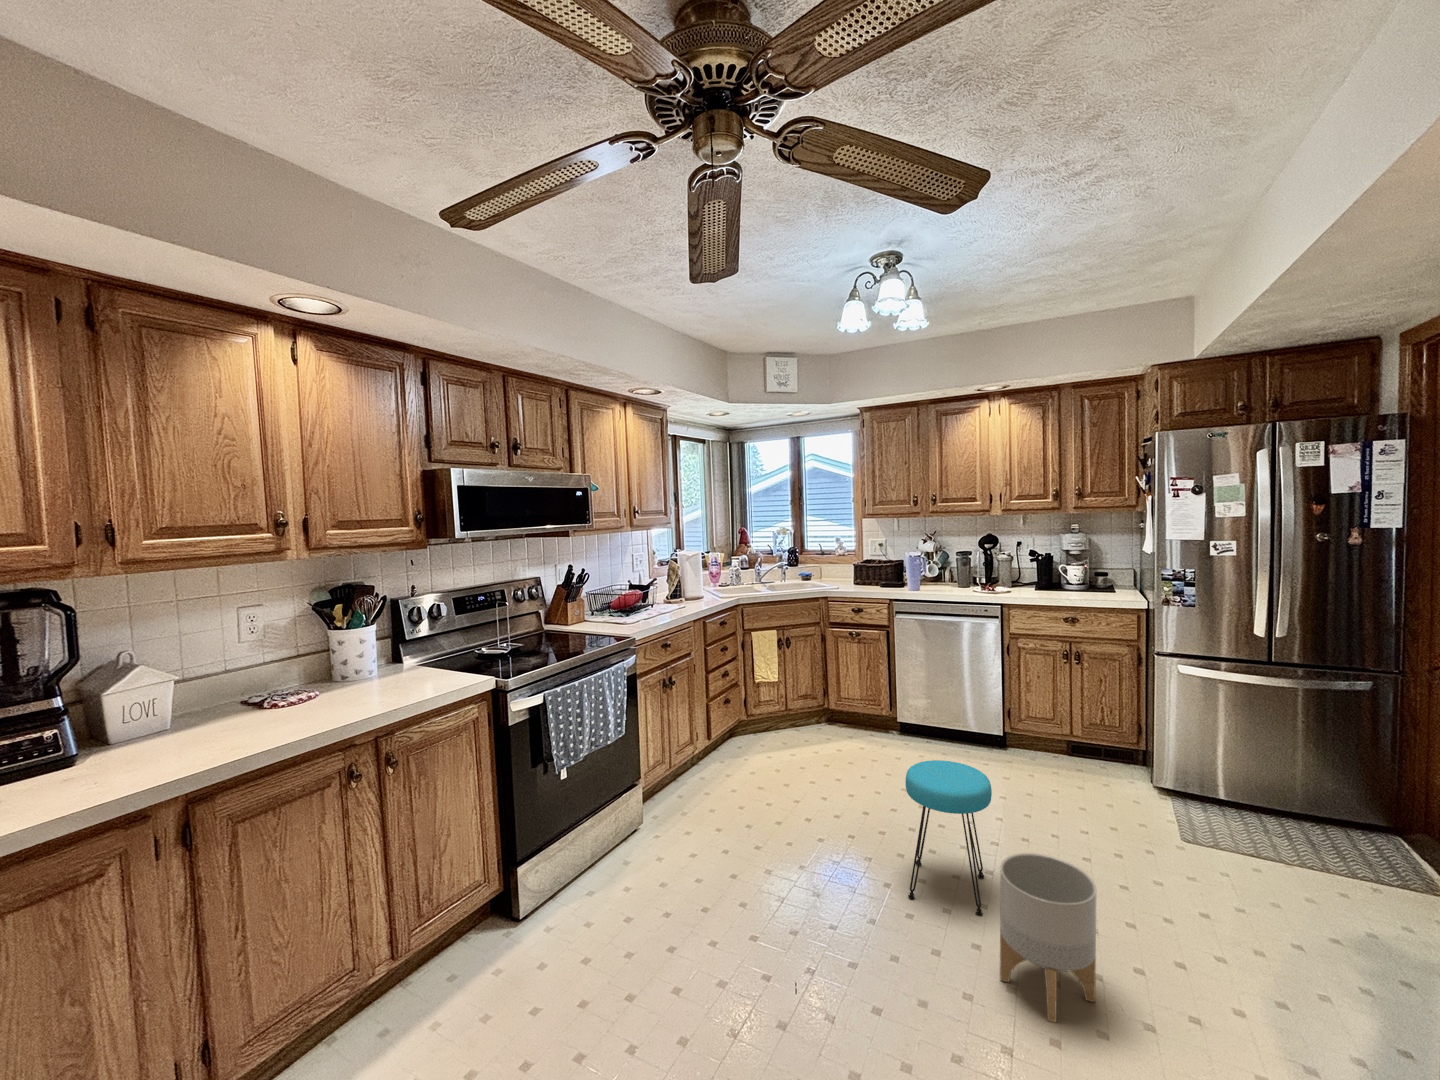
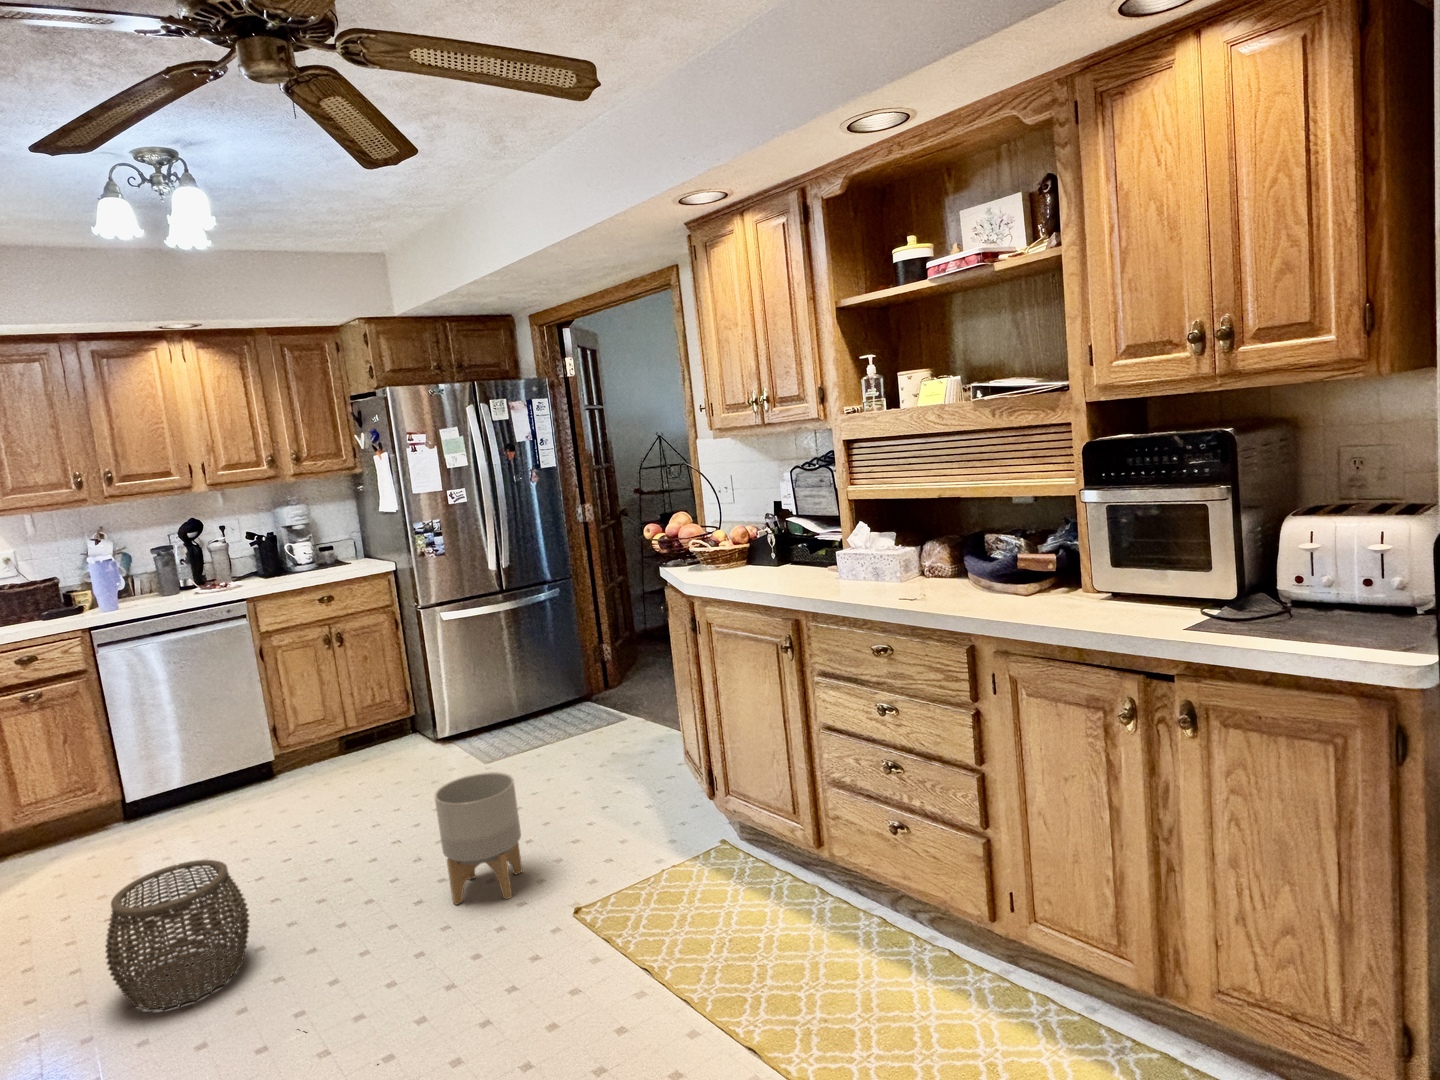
stool: present [906,760,992,915] -> none [282,751,399,916]
woven basket: none [758,788,850,901] -> present [106,860,250,1011]

